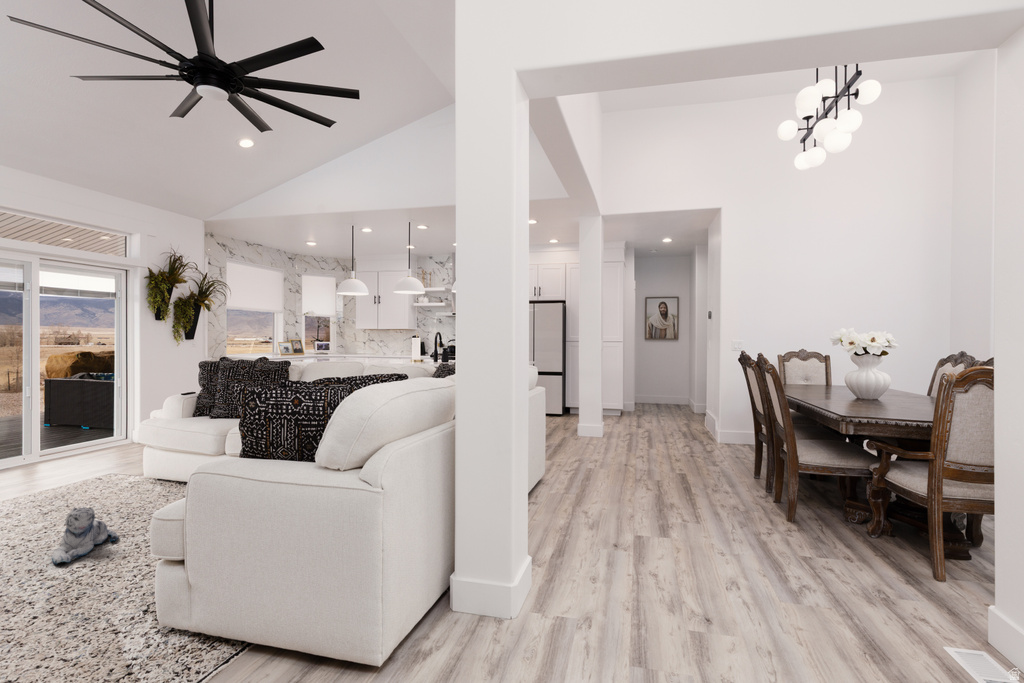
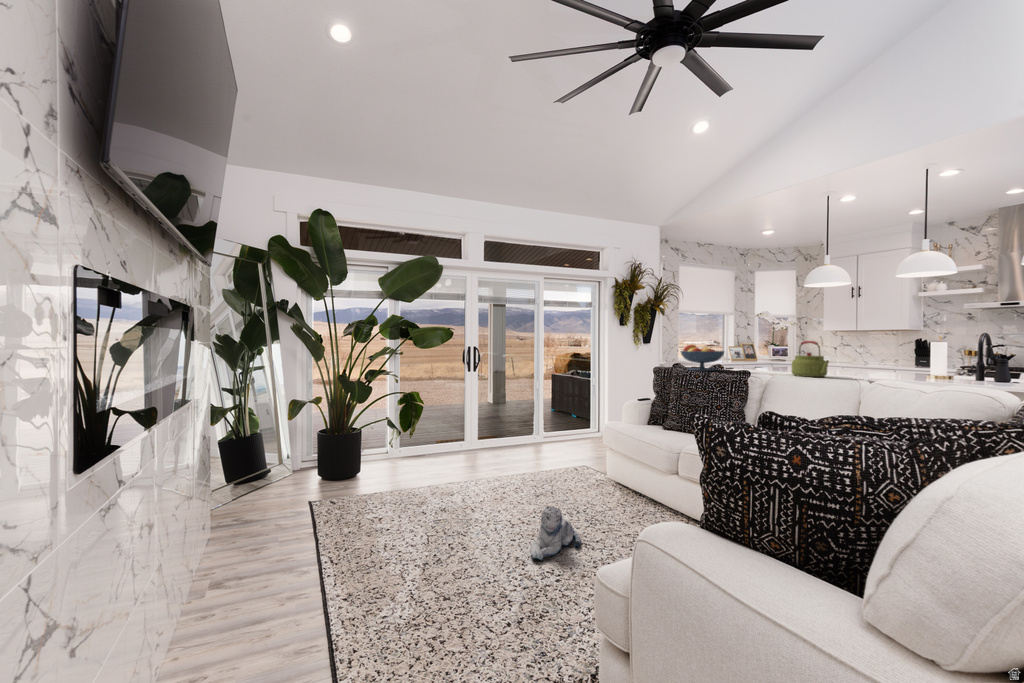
kettle: none [324,337,349,365] -> present [792,341,829,377]
fruit bowl: none [227,340,269,364] -> present [681,345,724,371]

